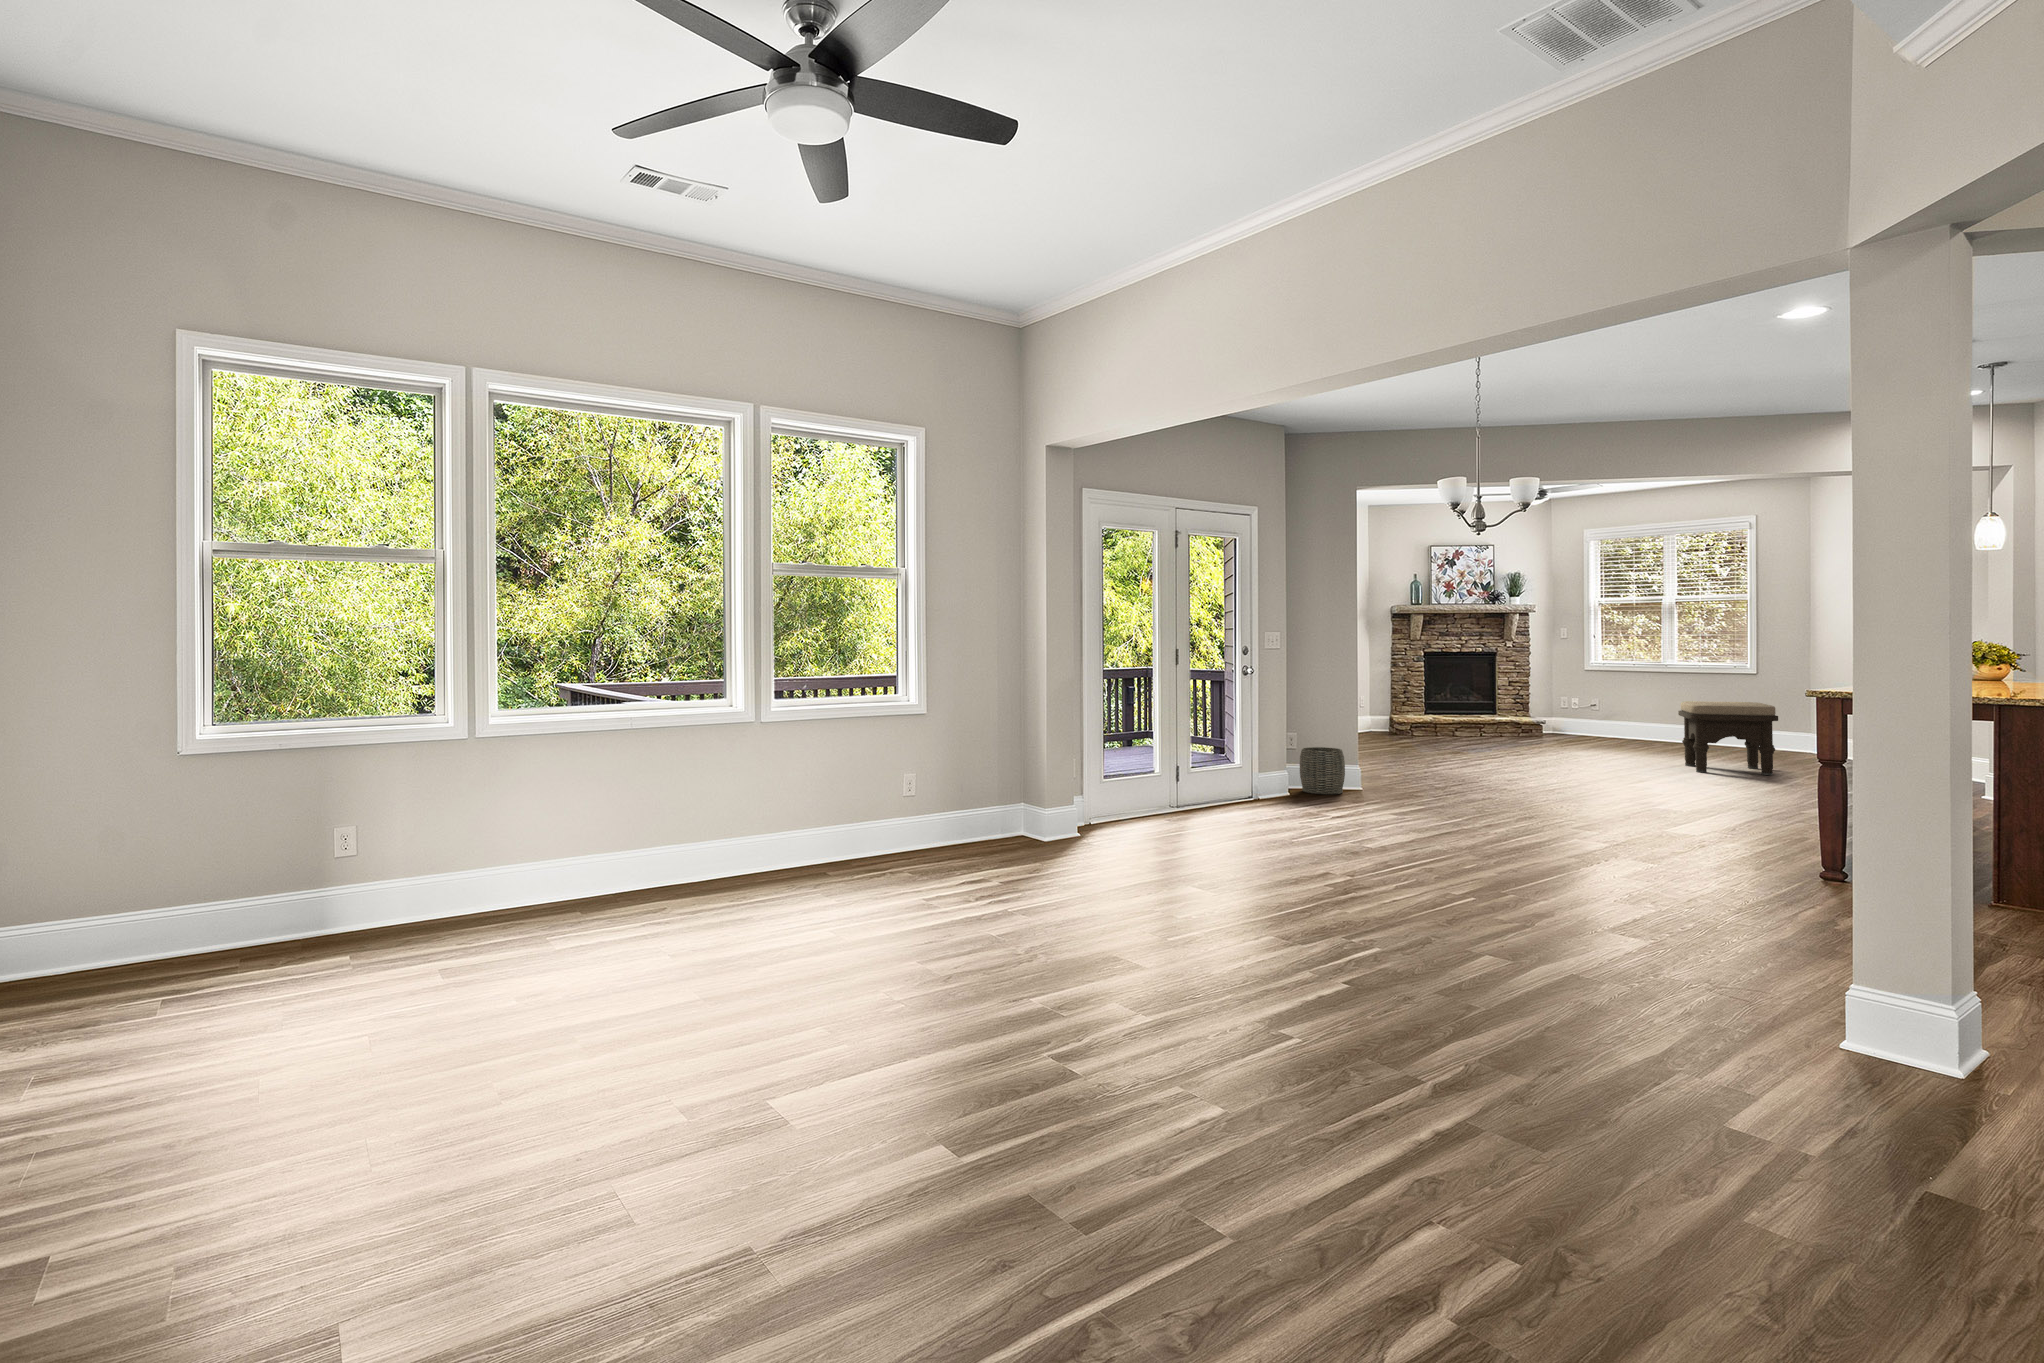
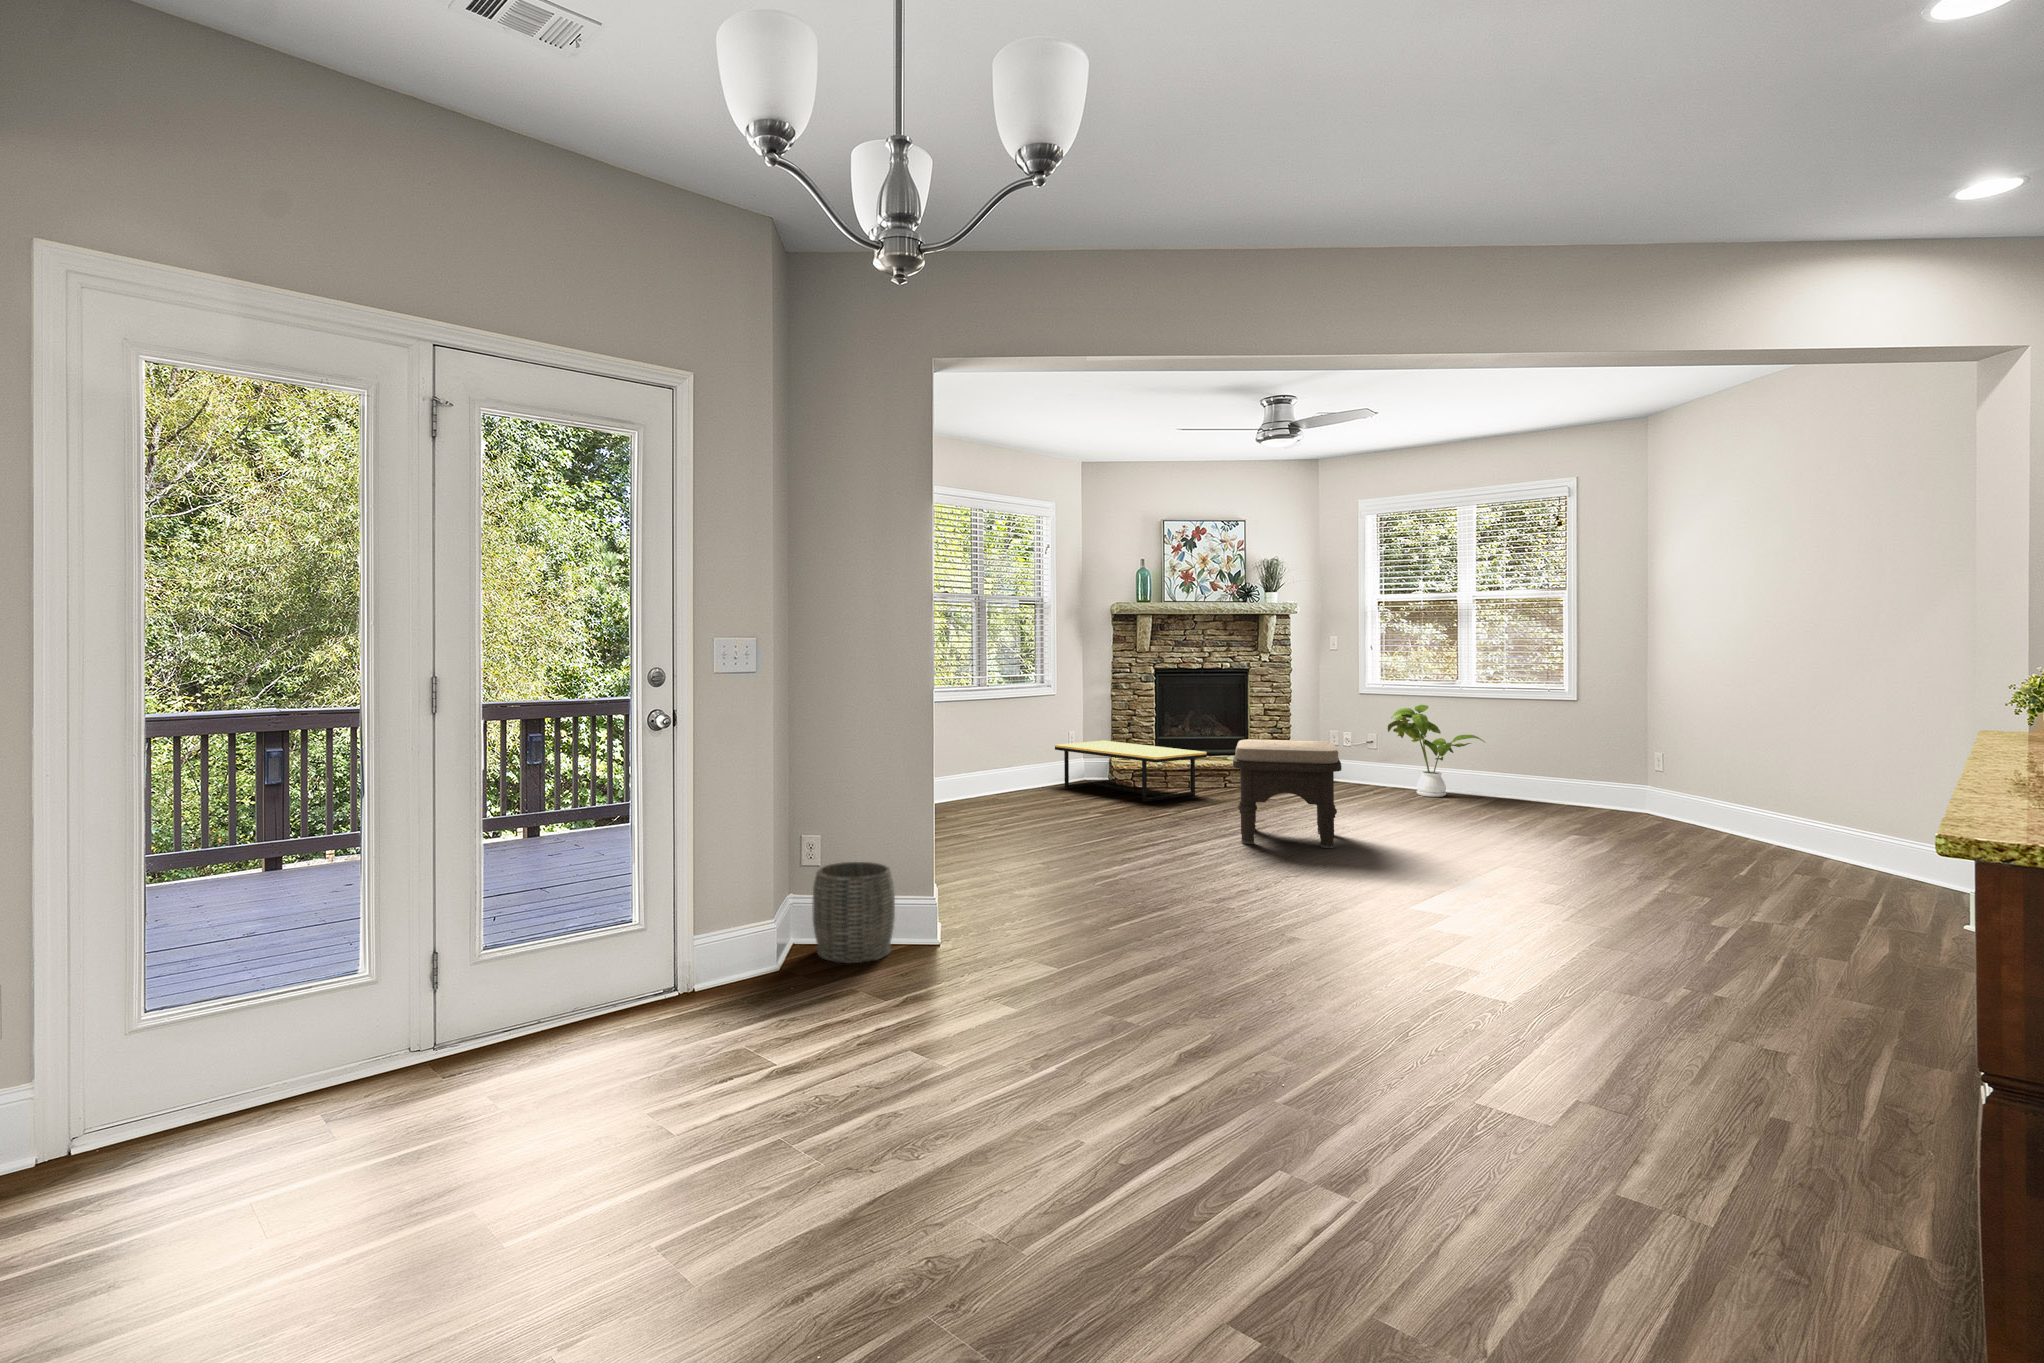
house plant: none [1608,677,1685,743] -> present [1388,705,1484,797]
ottoman: present [1678,701,1778,775] -> present [1233,739,1341,848]
coffee table: none [1352,704,1471,743] -> present [1055,741,1207,802]

